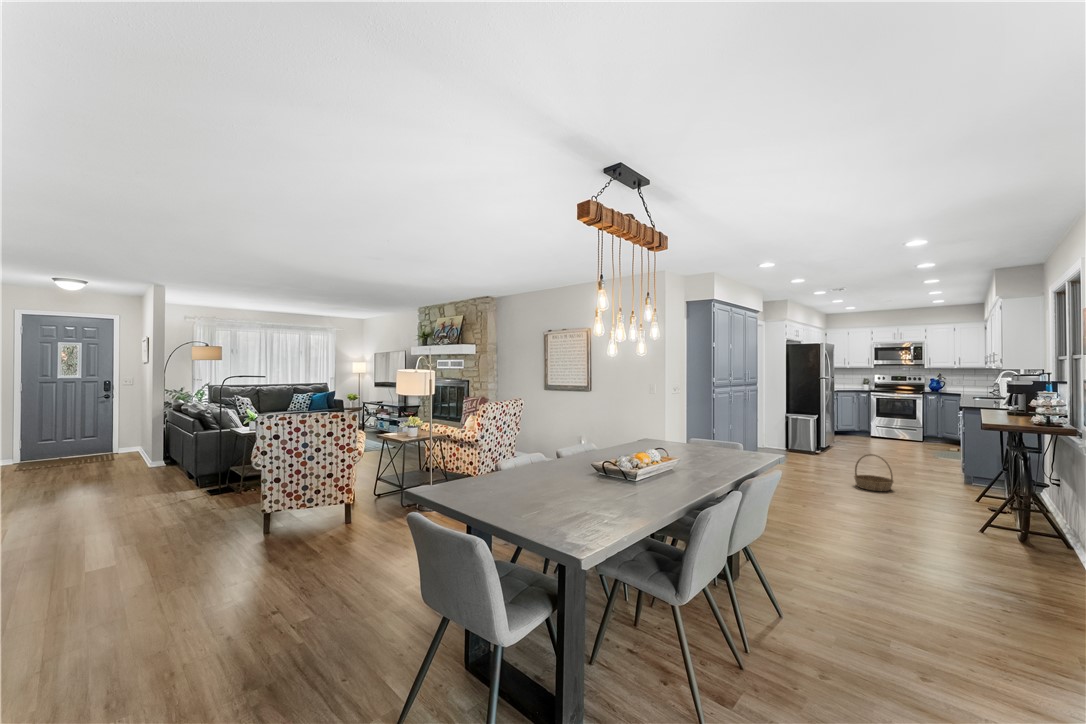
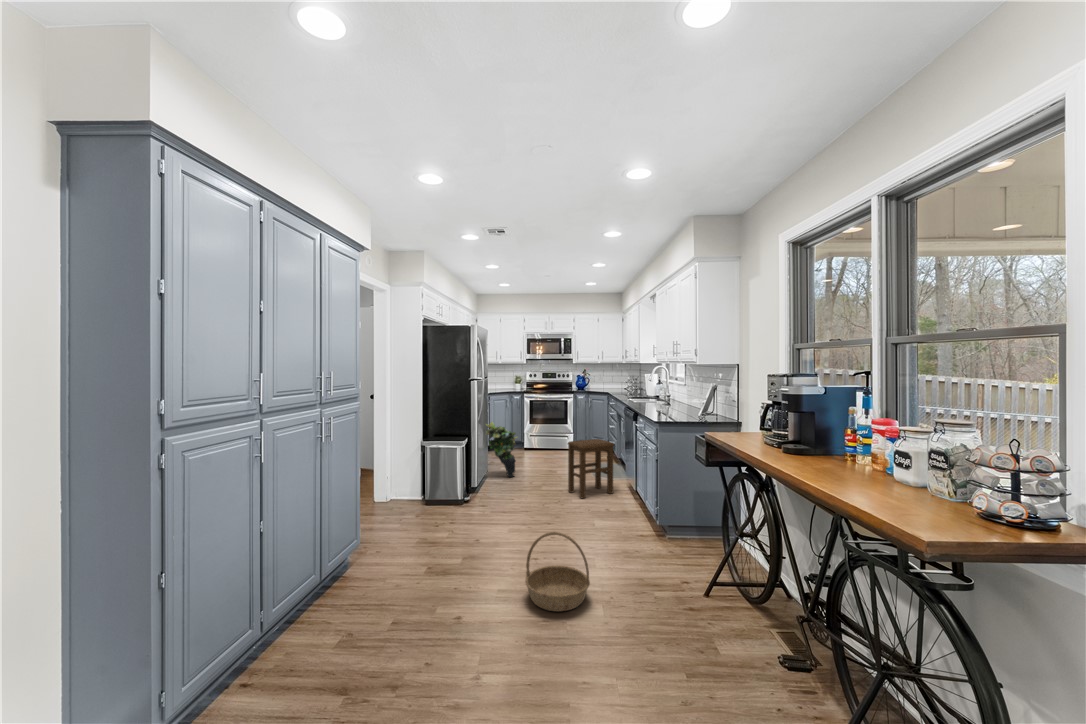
potted plant: none [833,408,861,449] -> present [486,422,516,477]
stool: none [901,424,944,465] -> present [568,439,614,498]

